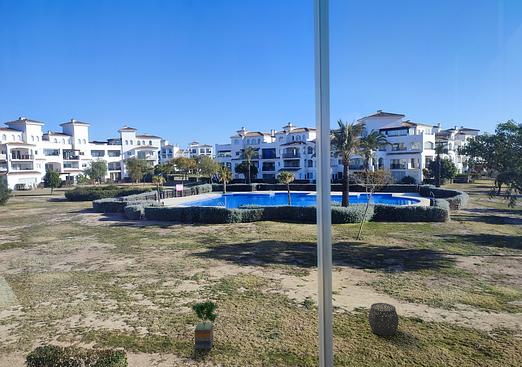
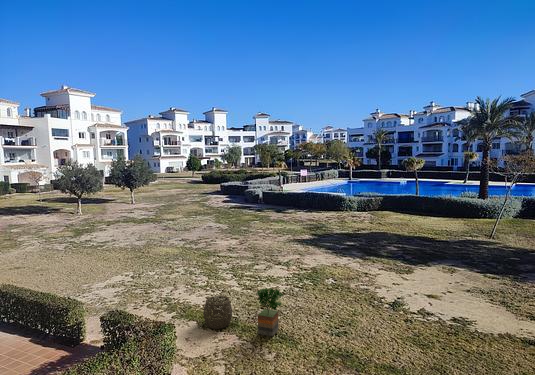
woven basket: present [368,303,399,336] -> present [203,296,232,329]

